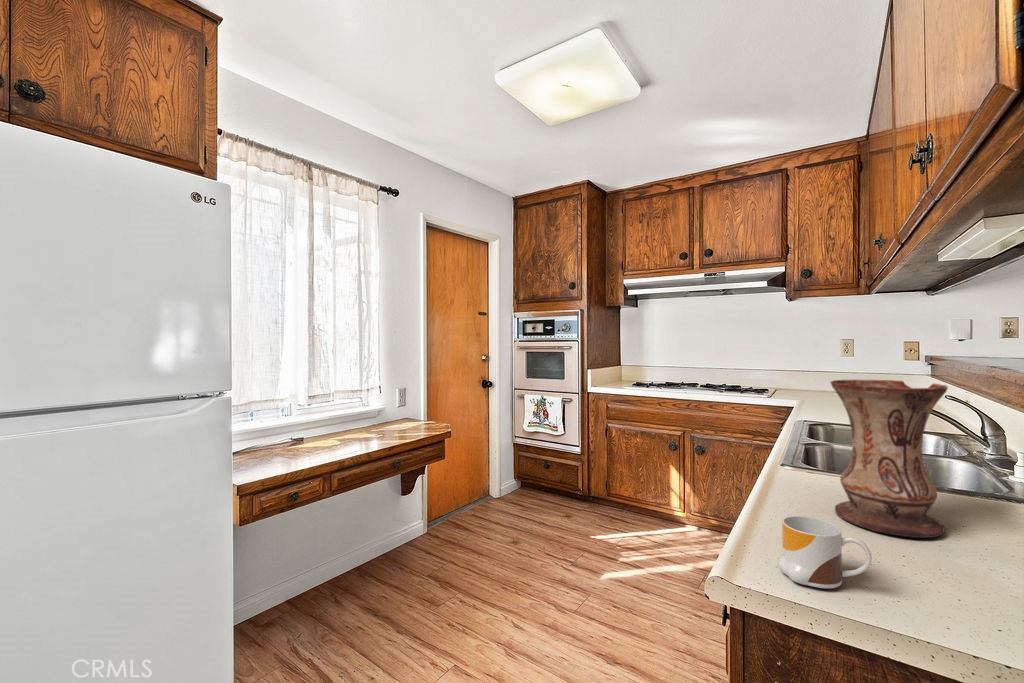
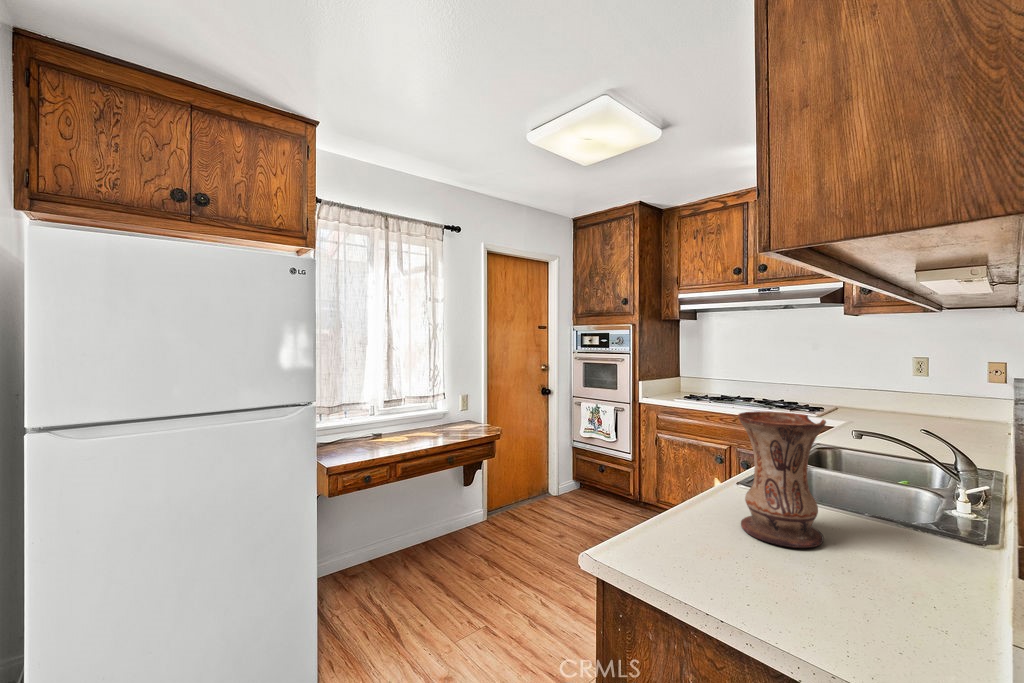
mug: present [778,516,872,588] -> none [644,517,699,571]

